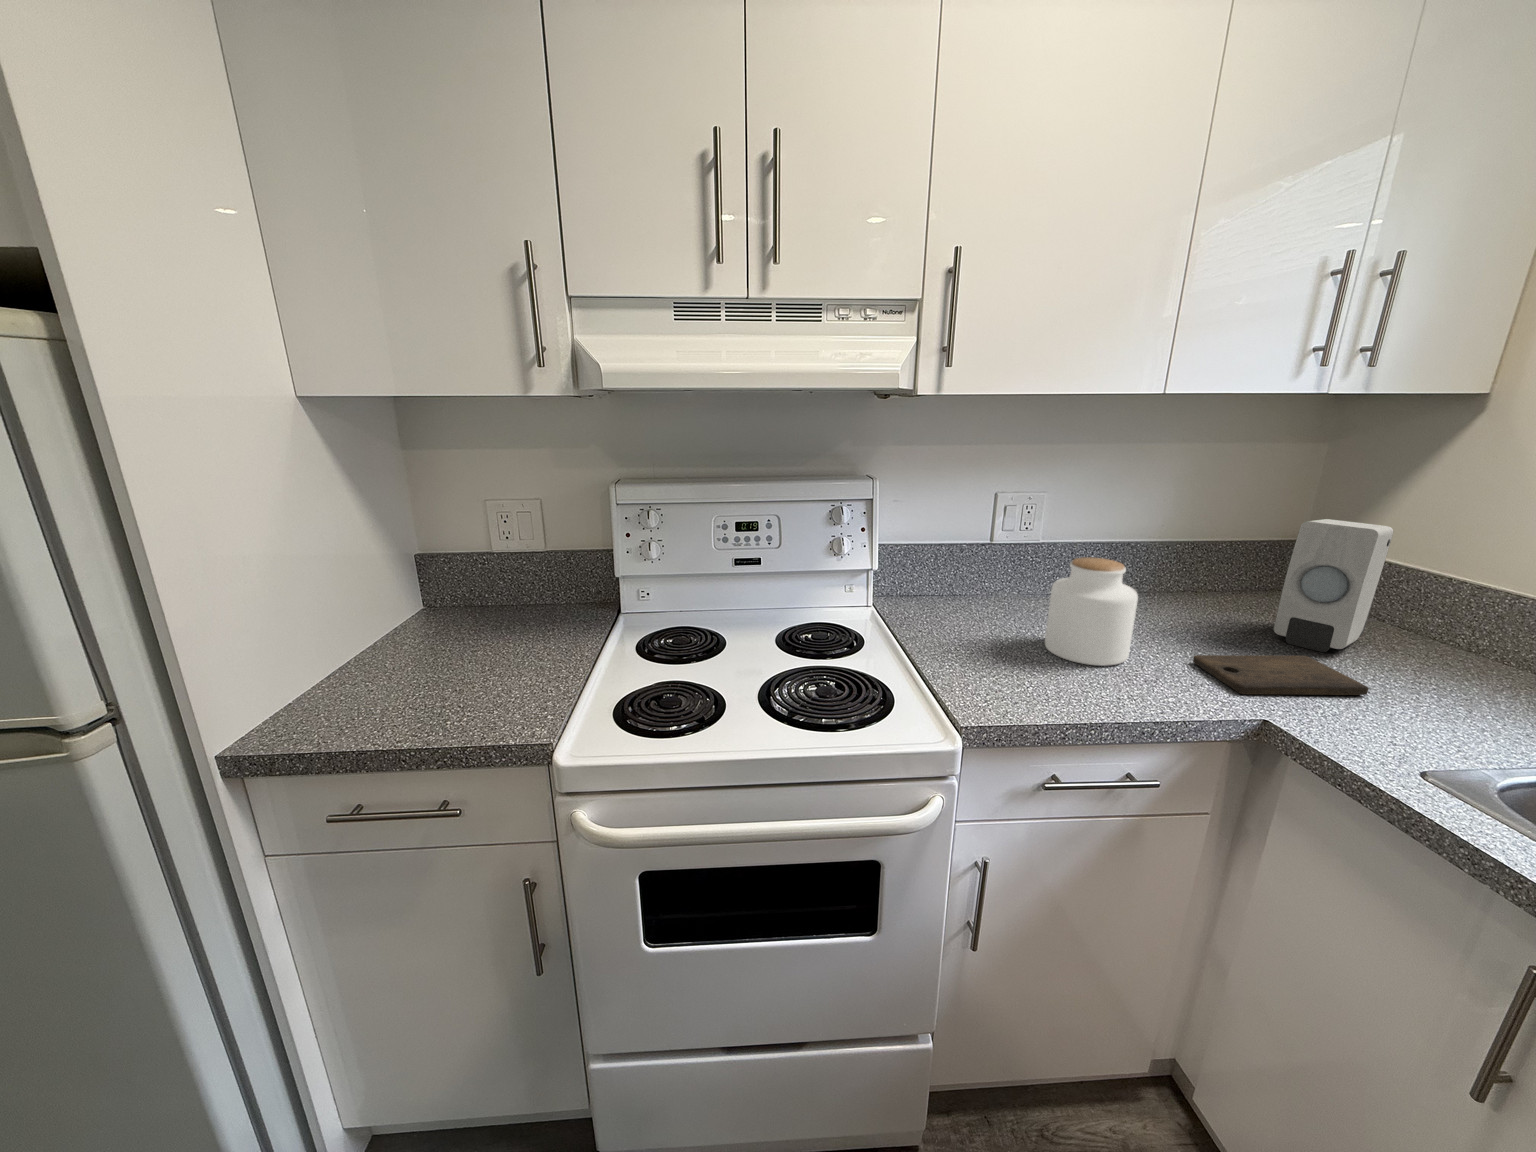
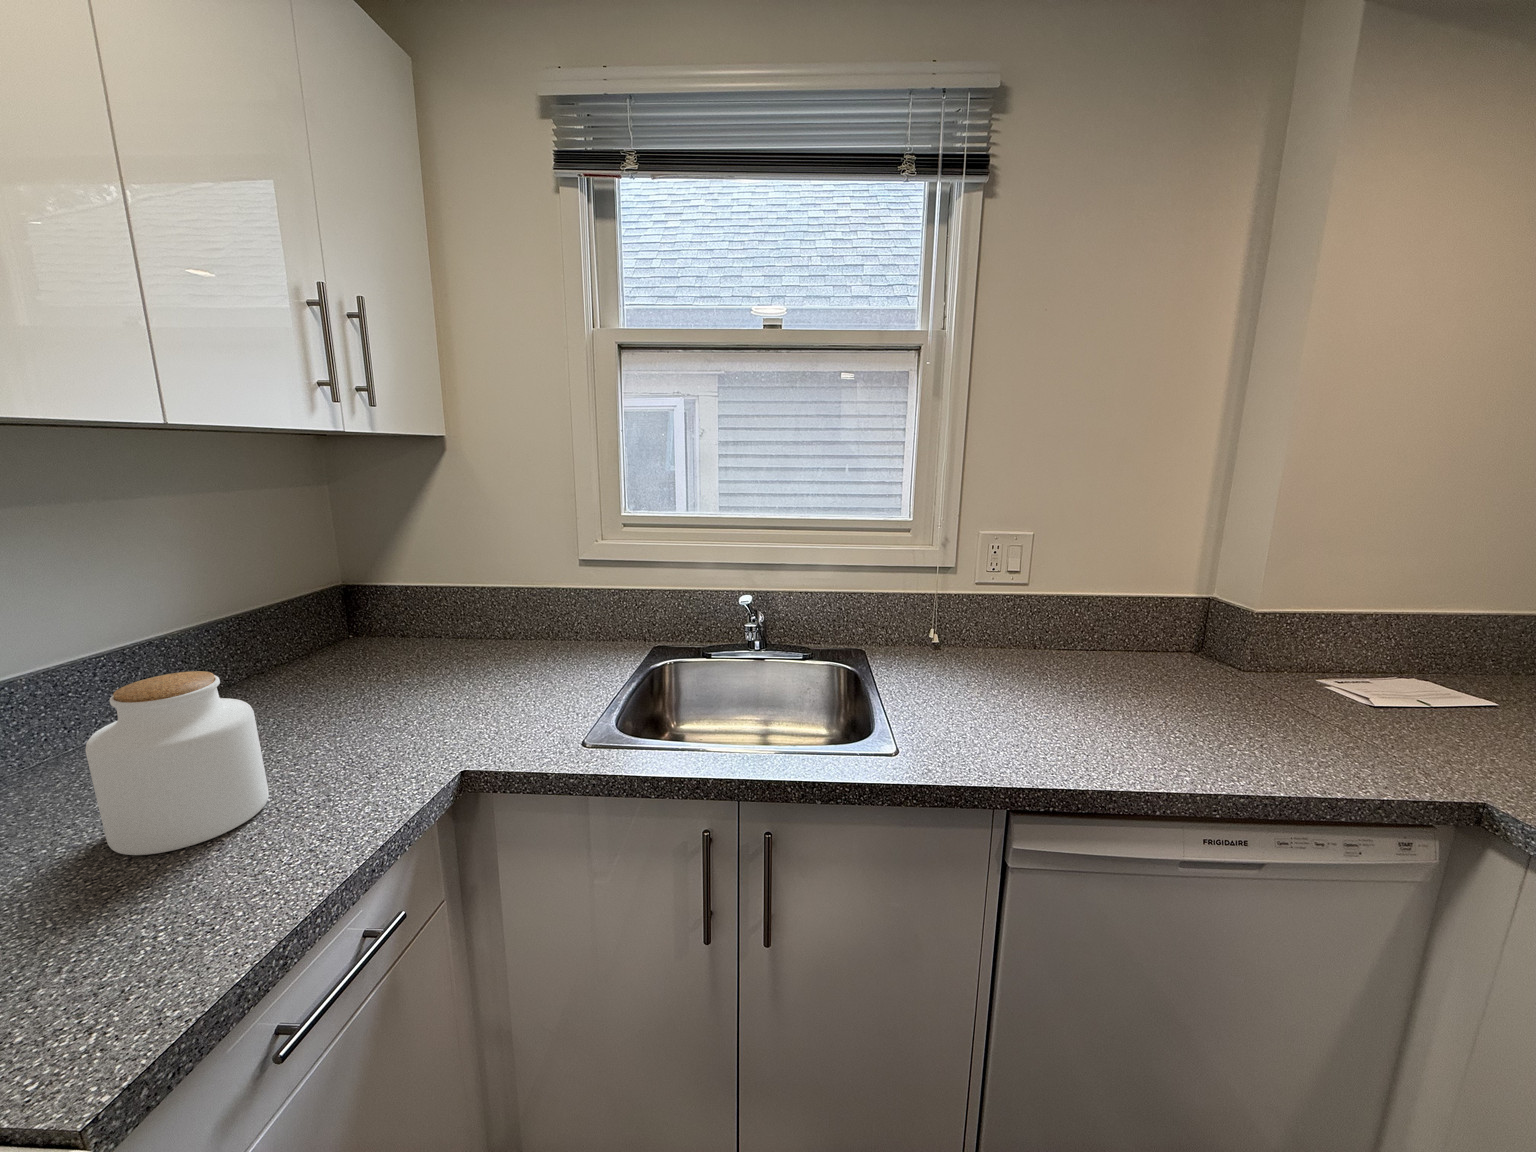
soap dispenser: present [1274,519,1393,652] -> none [368,554,448,688]
cutting board: present [1193,655,1369,695] -> none [342,692,499,759]

